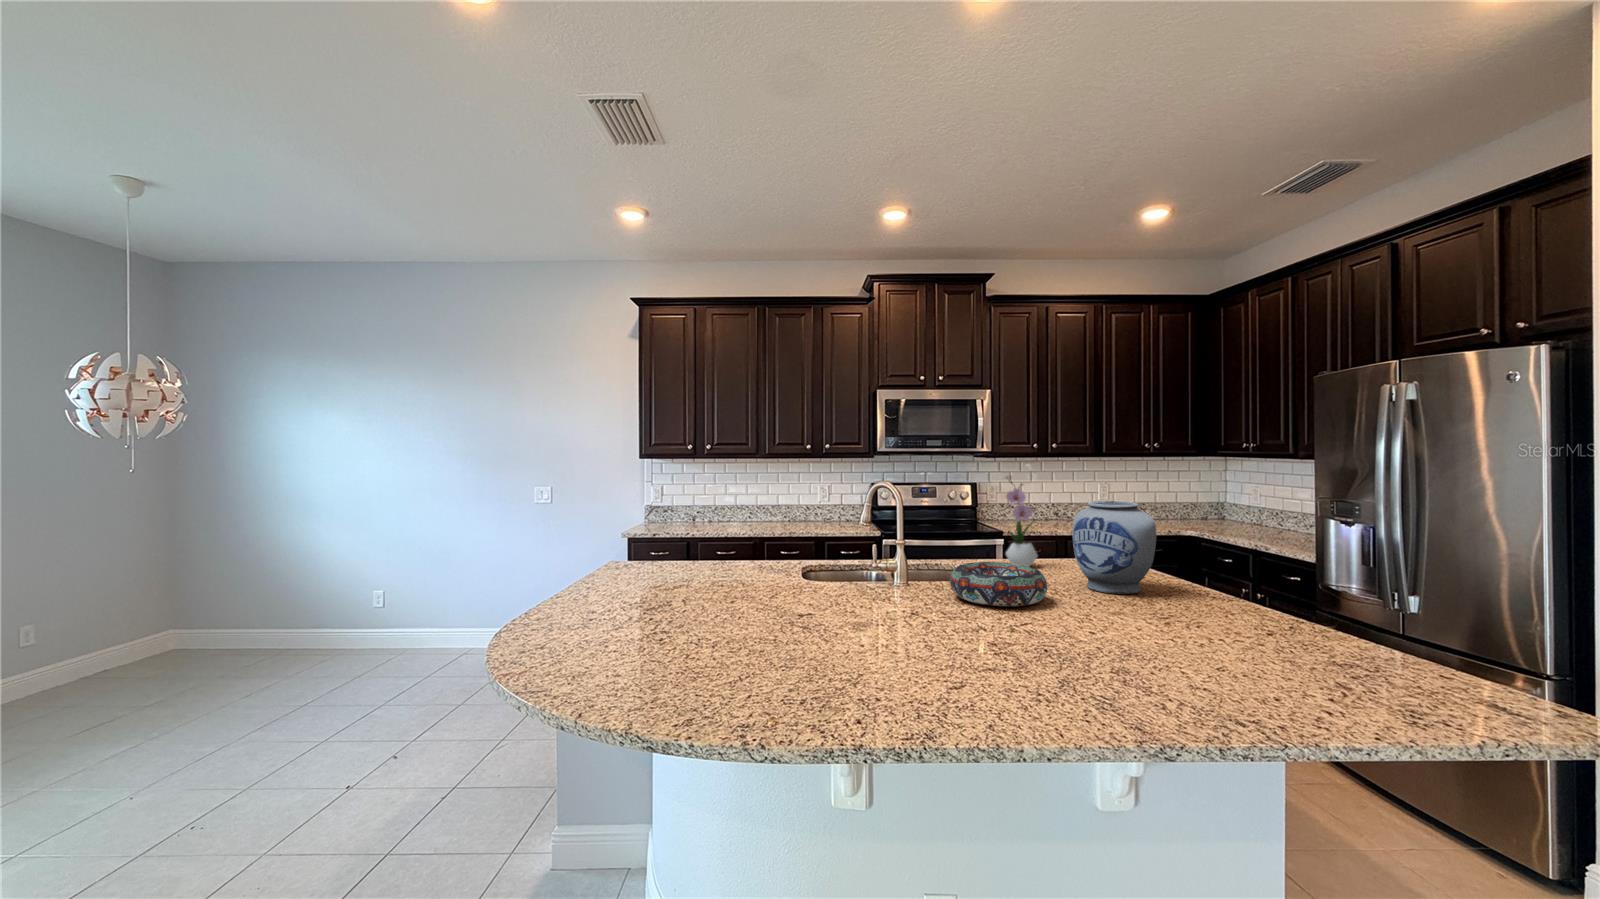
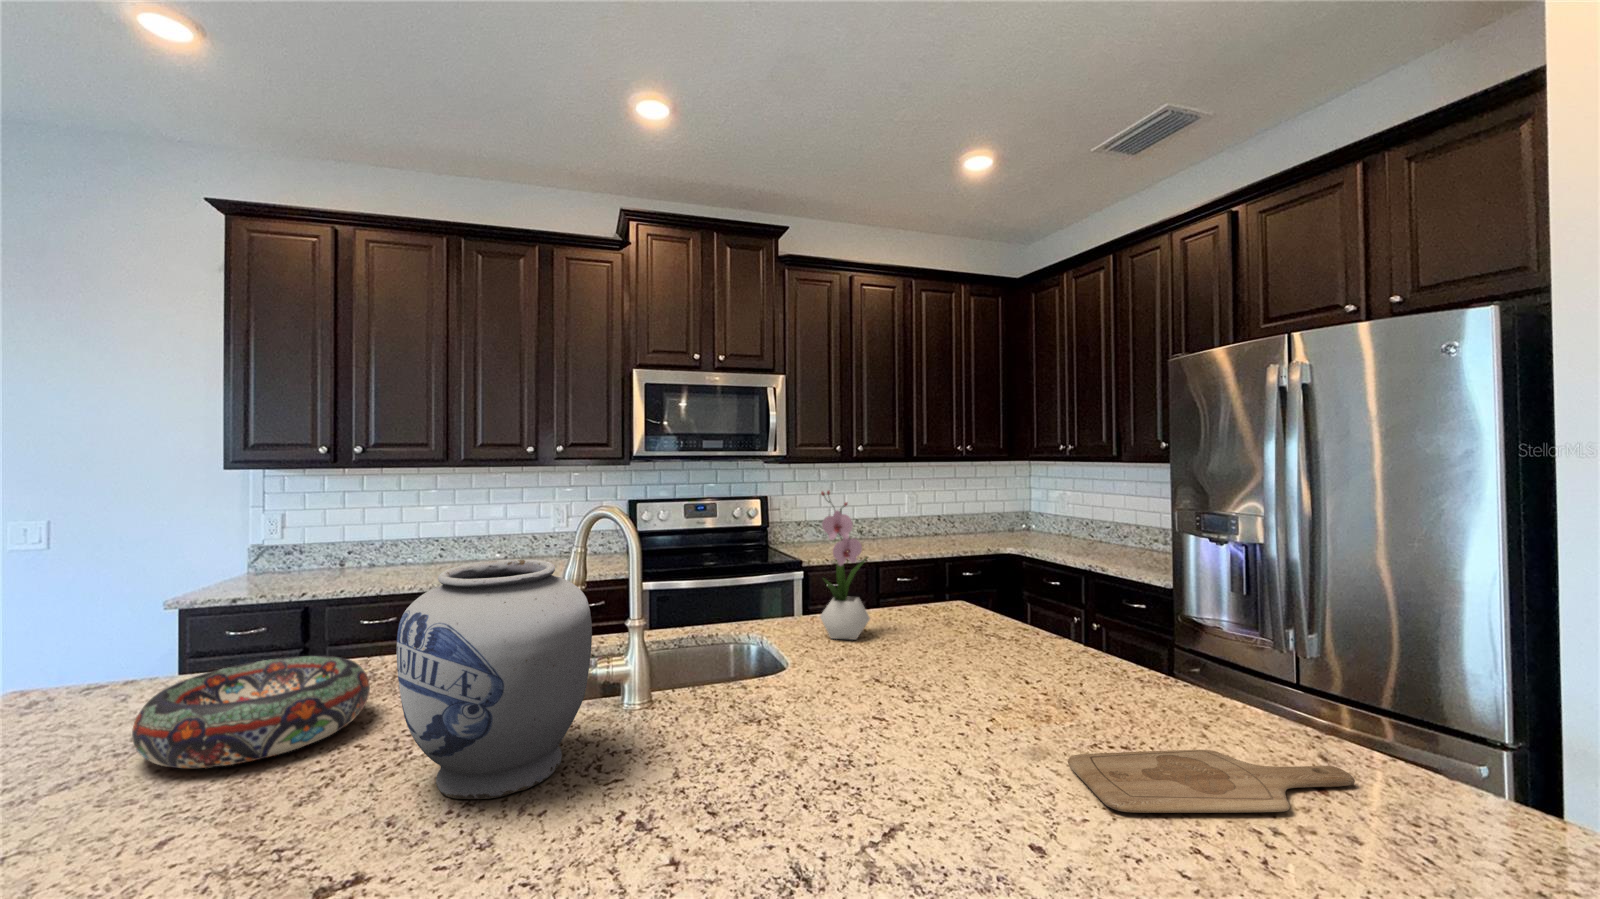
vase: present [1072,500,1156,594] -> present [397,559,592,799]
decorative bowl: present [950,562,1047,606] -> present [132,655,370,768]
cutting board: none [1124,609,1284,632] -> present [1068,750,1355,813]

